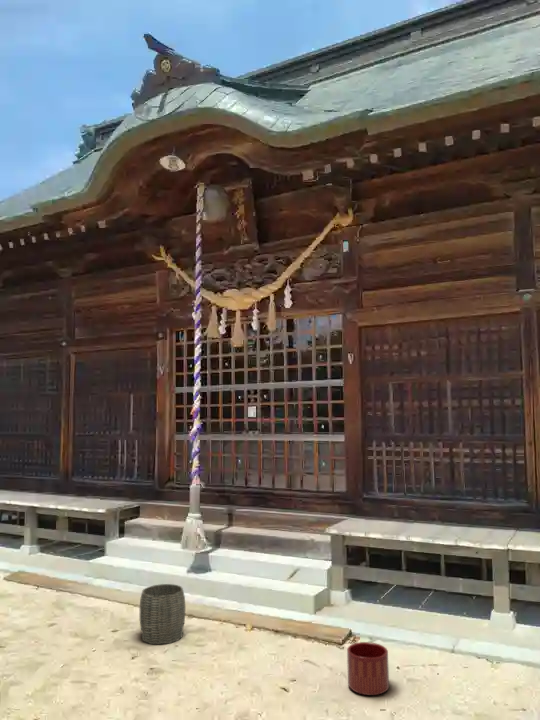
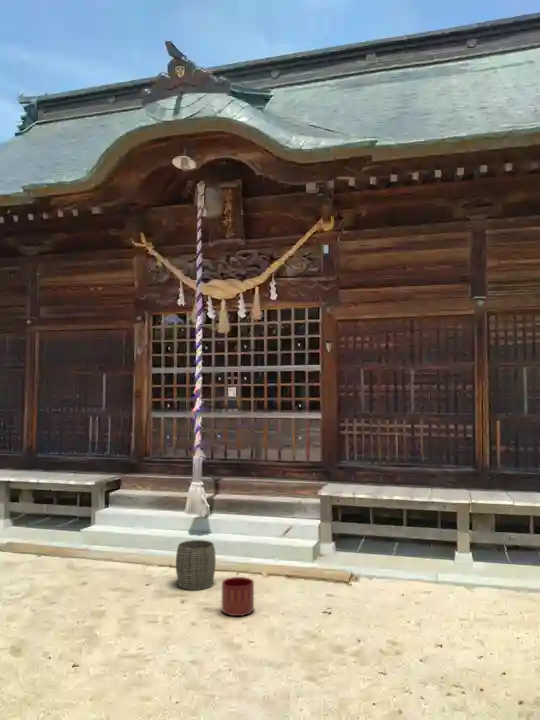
planter: present [347,642,389,695] -> present [221,577,254,616]

